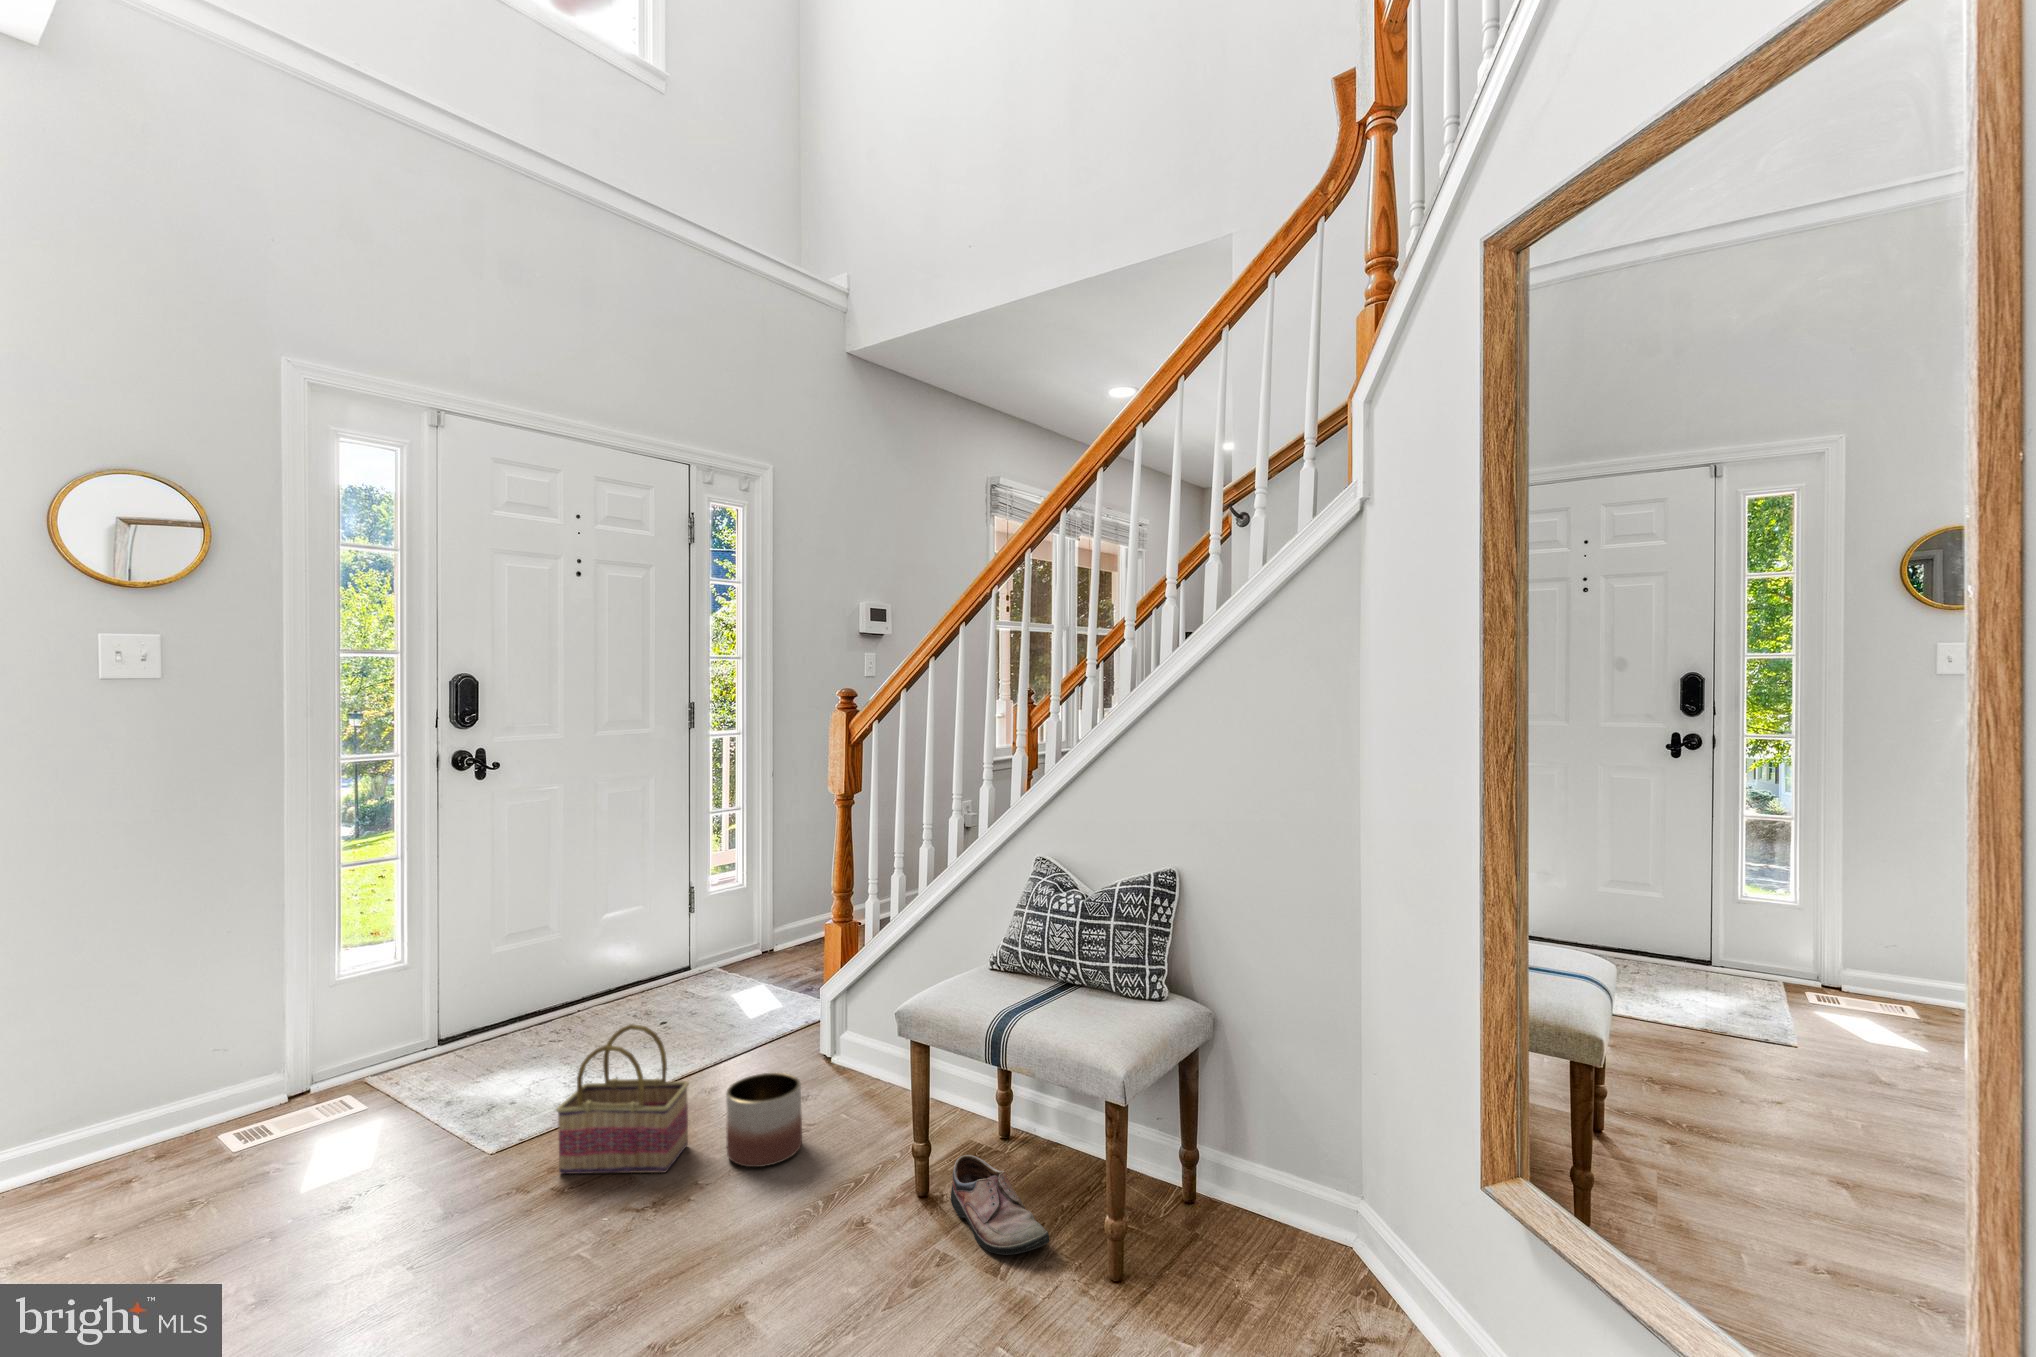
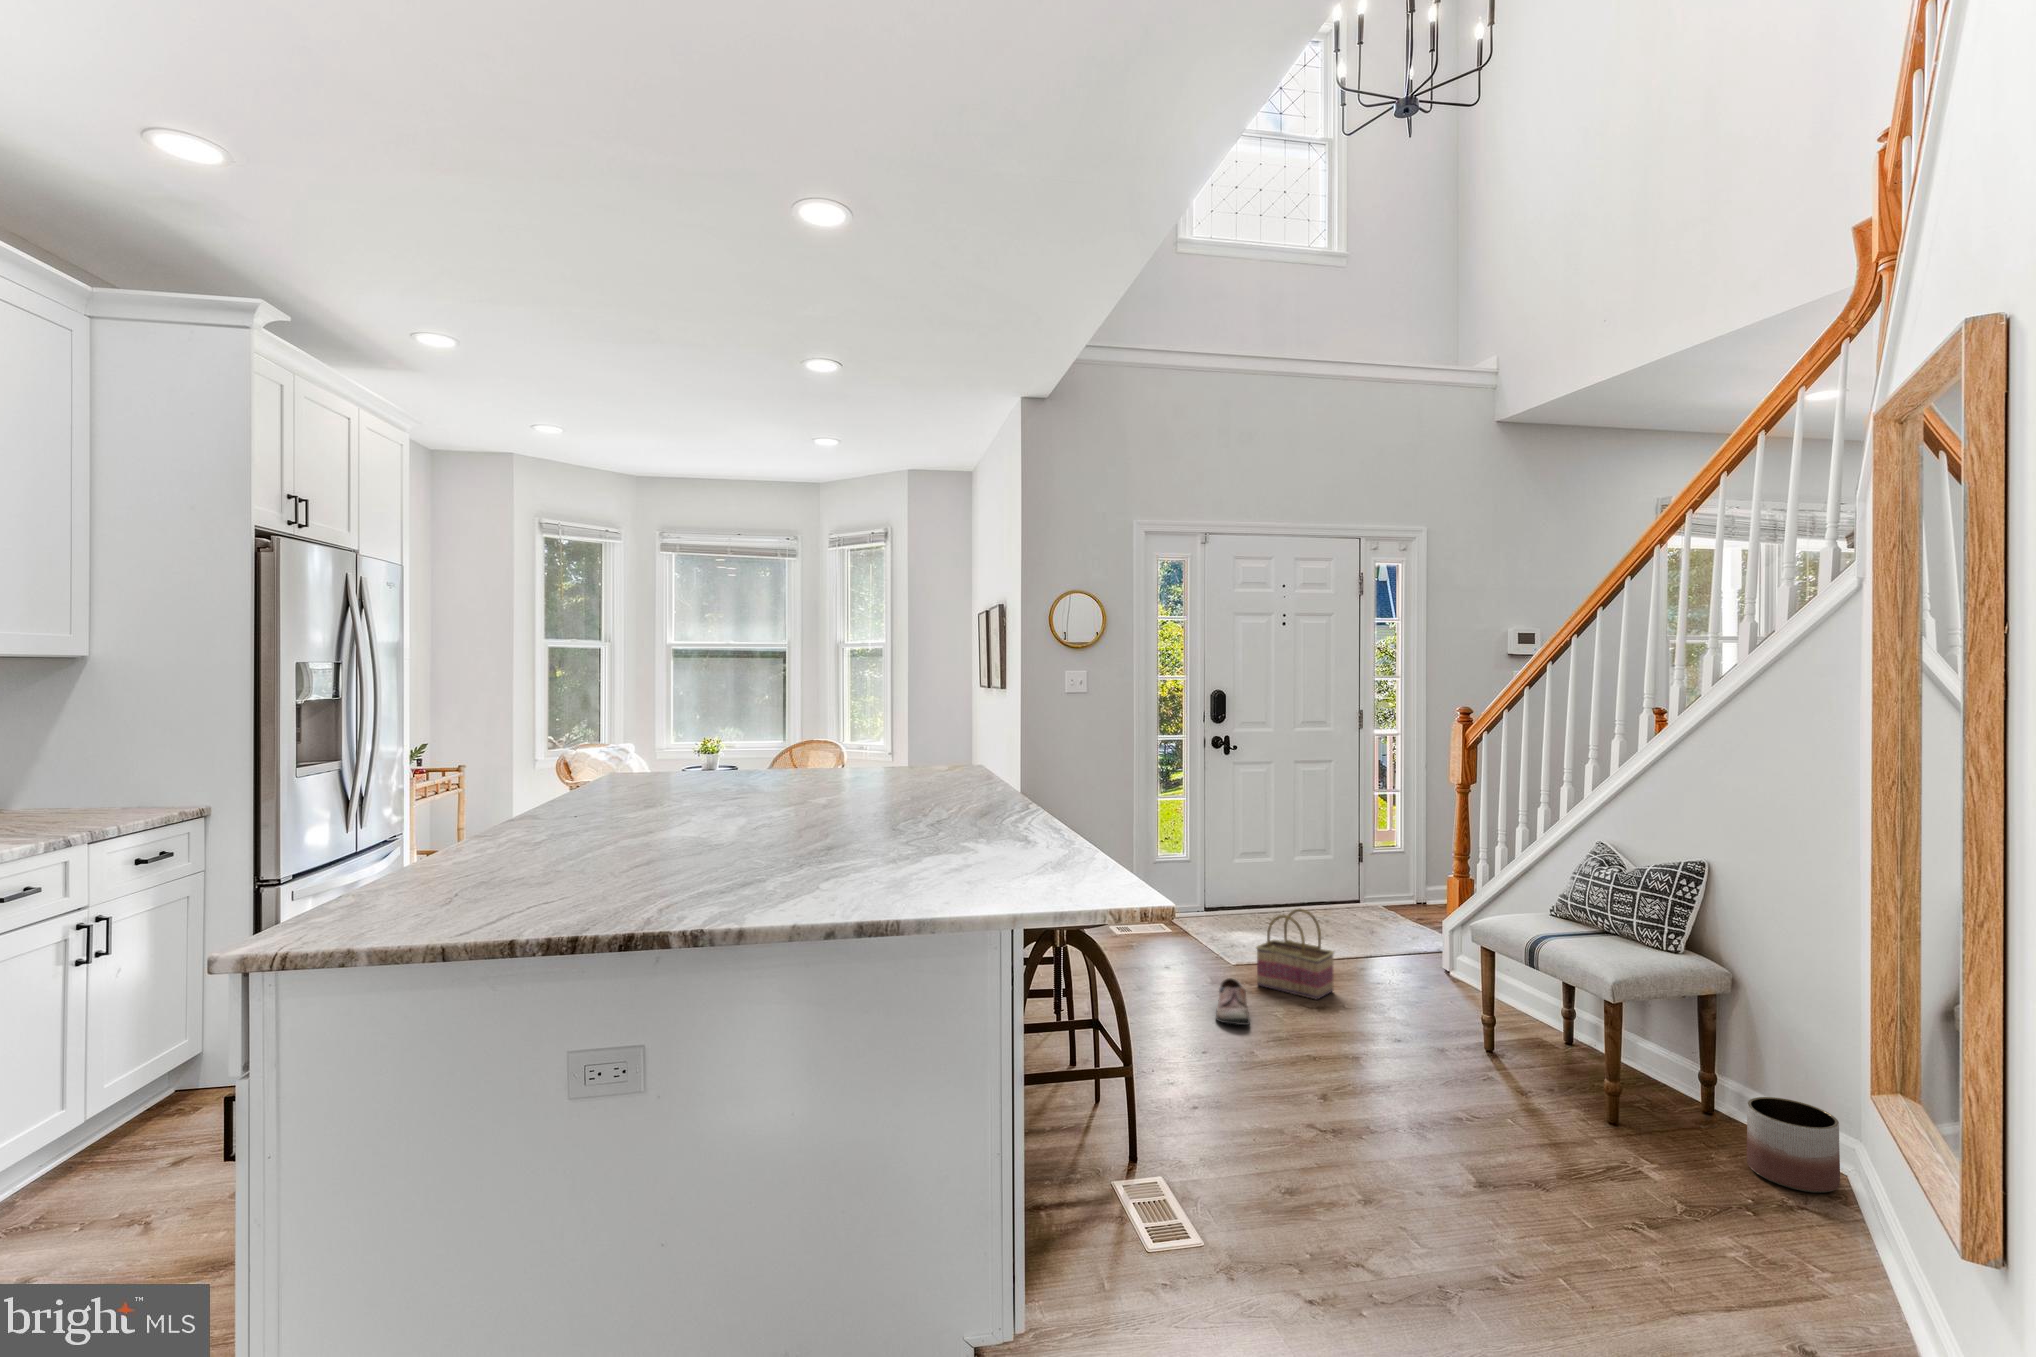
planter: present [726,1073,802,1167] -> present [1747,1097,1840,1193]
shoe: present [951,1155,1049,1255] -> present [1216,978,1250,1025]

